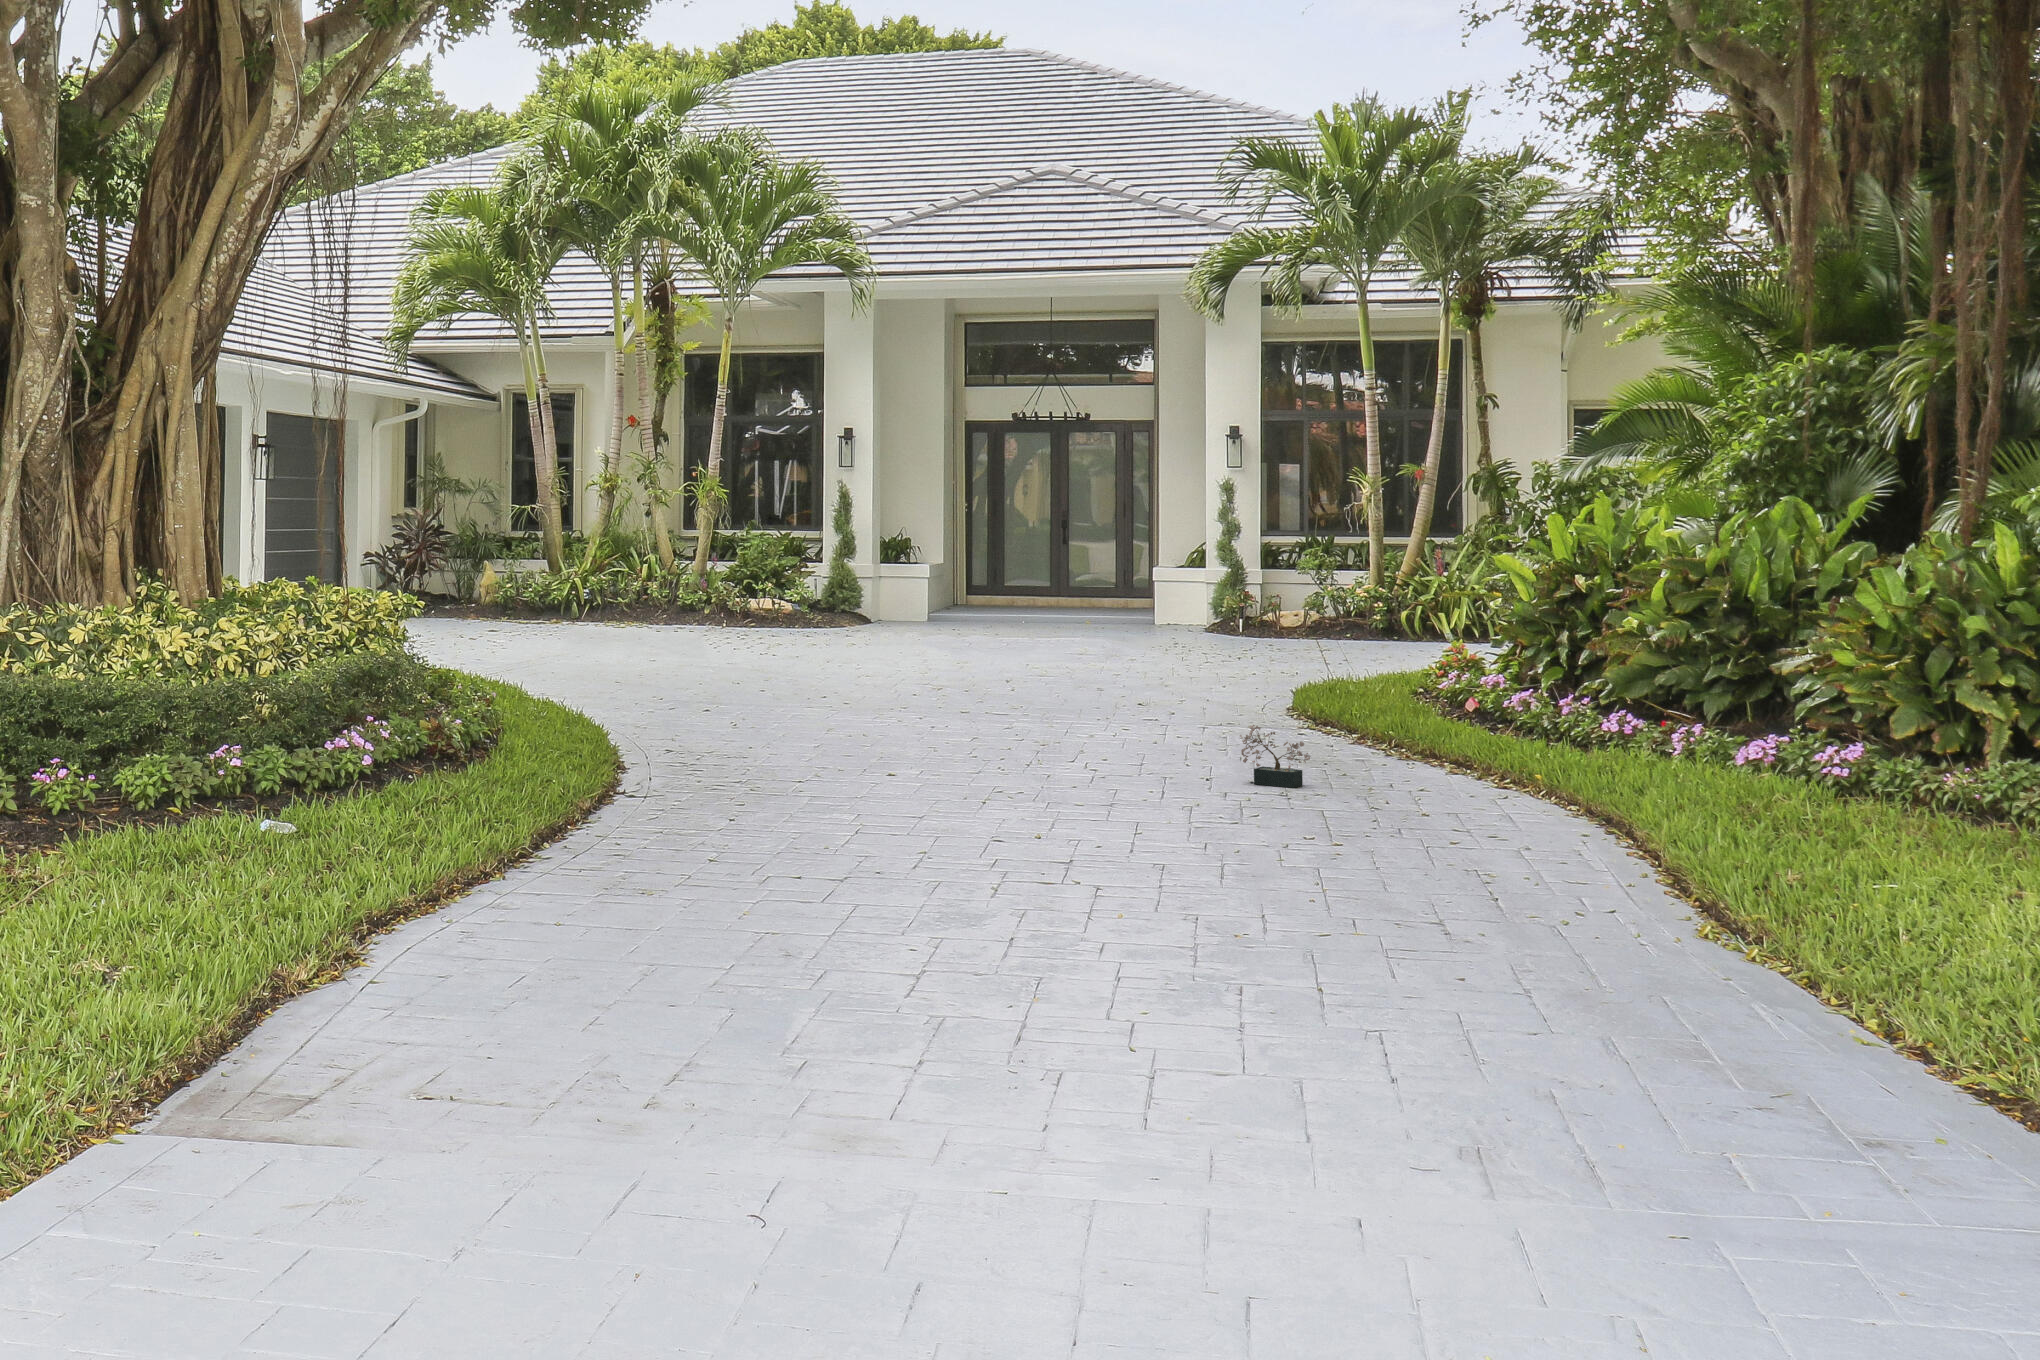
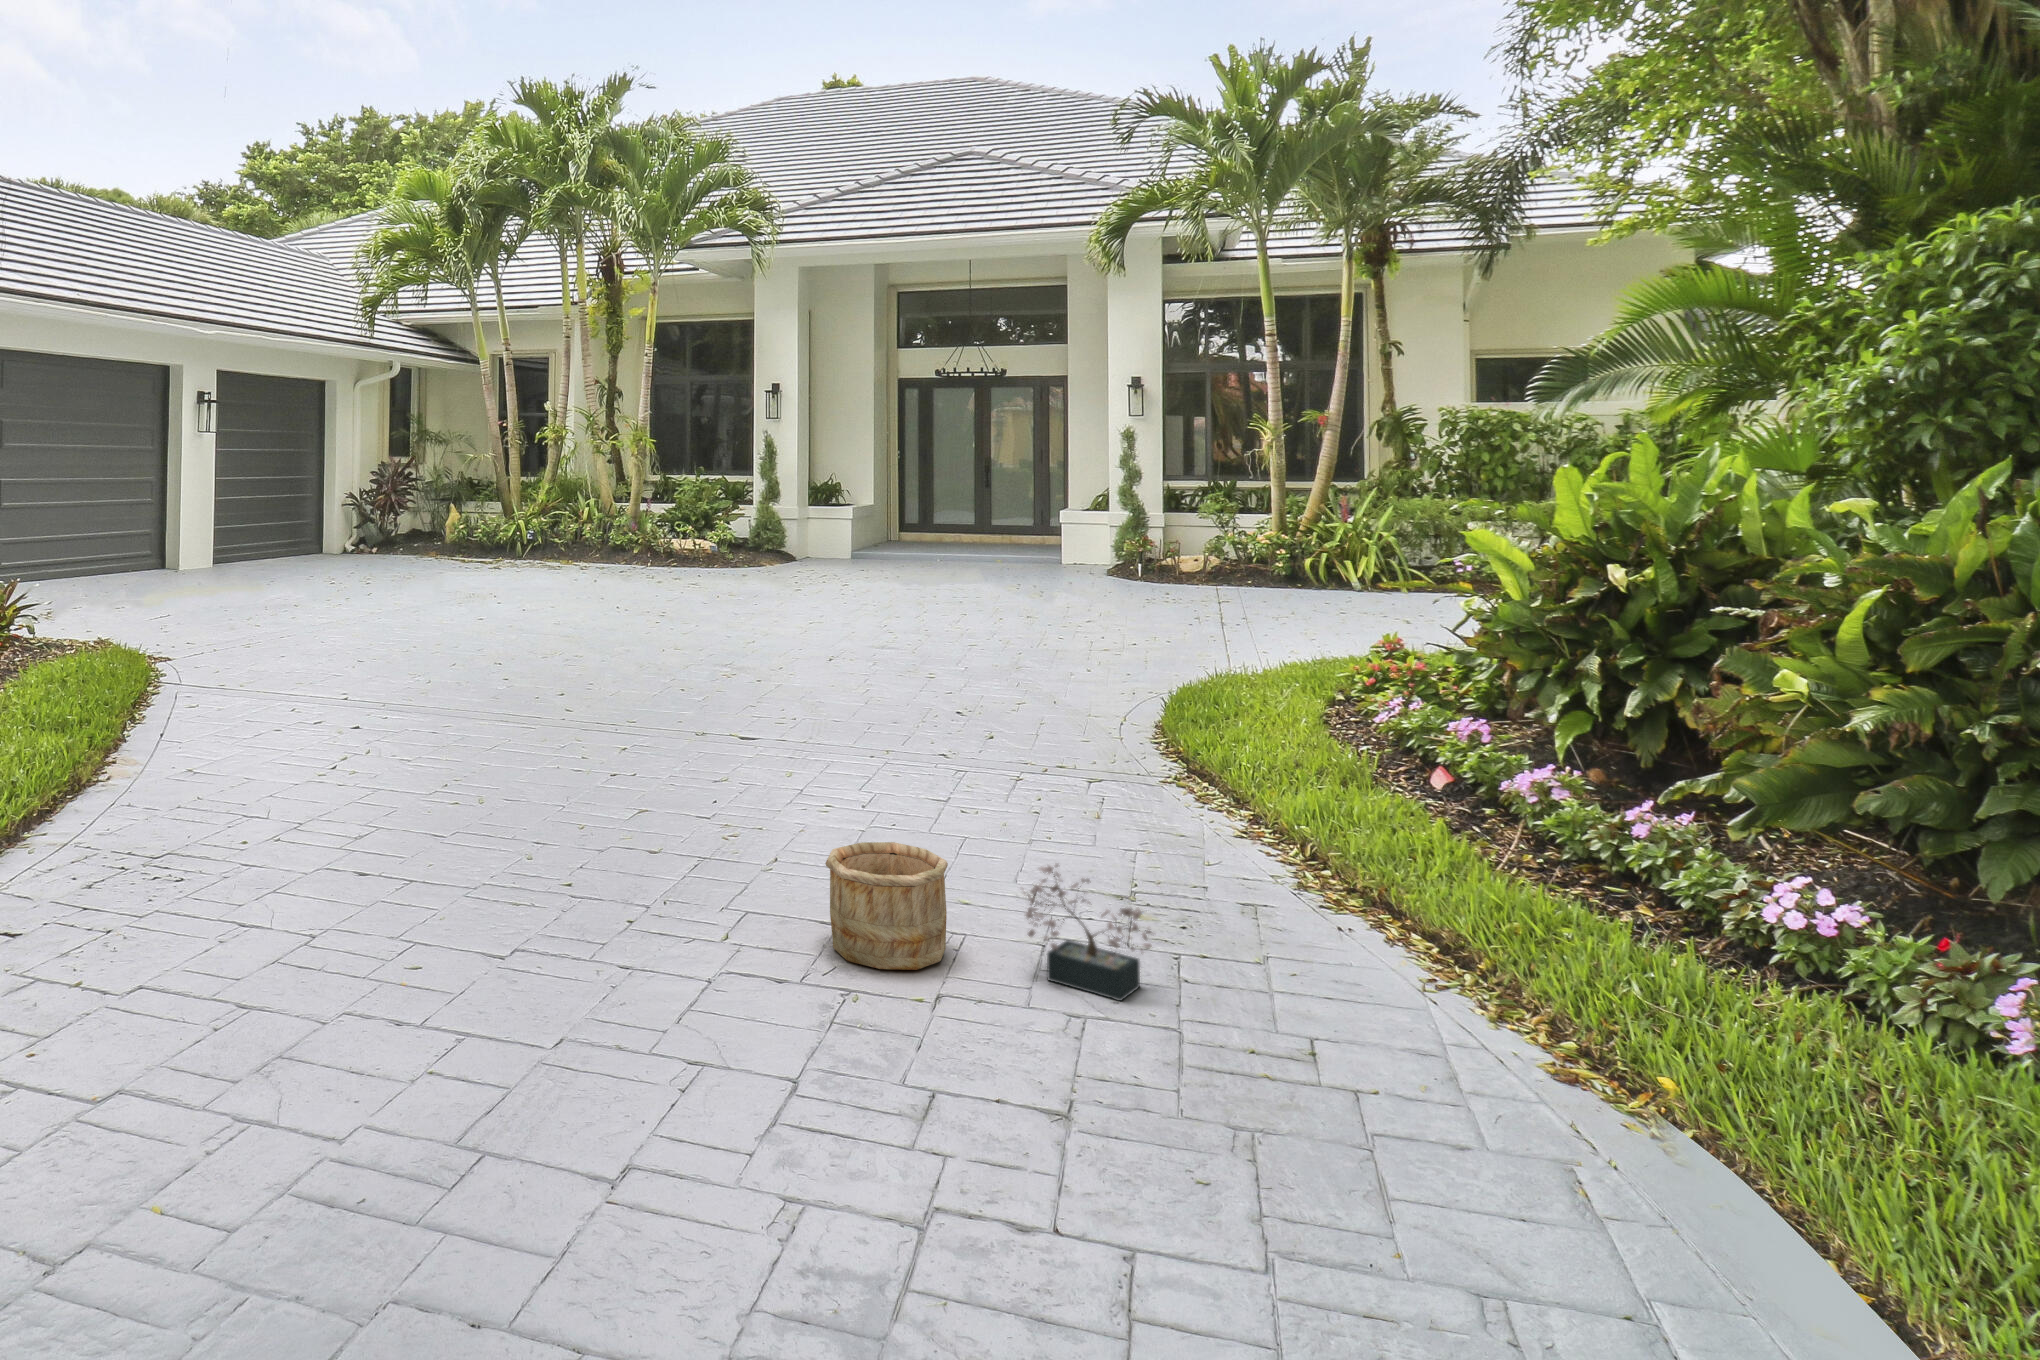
wooden bucket: none [1129,723,1197,782] -> present [825,842,948,970]

